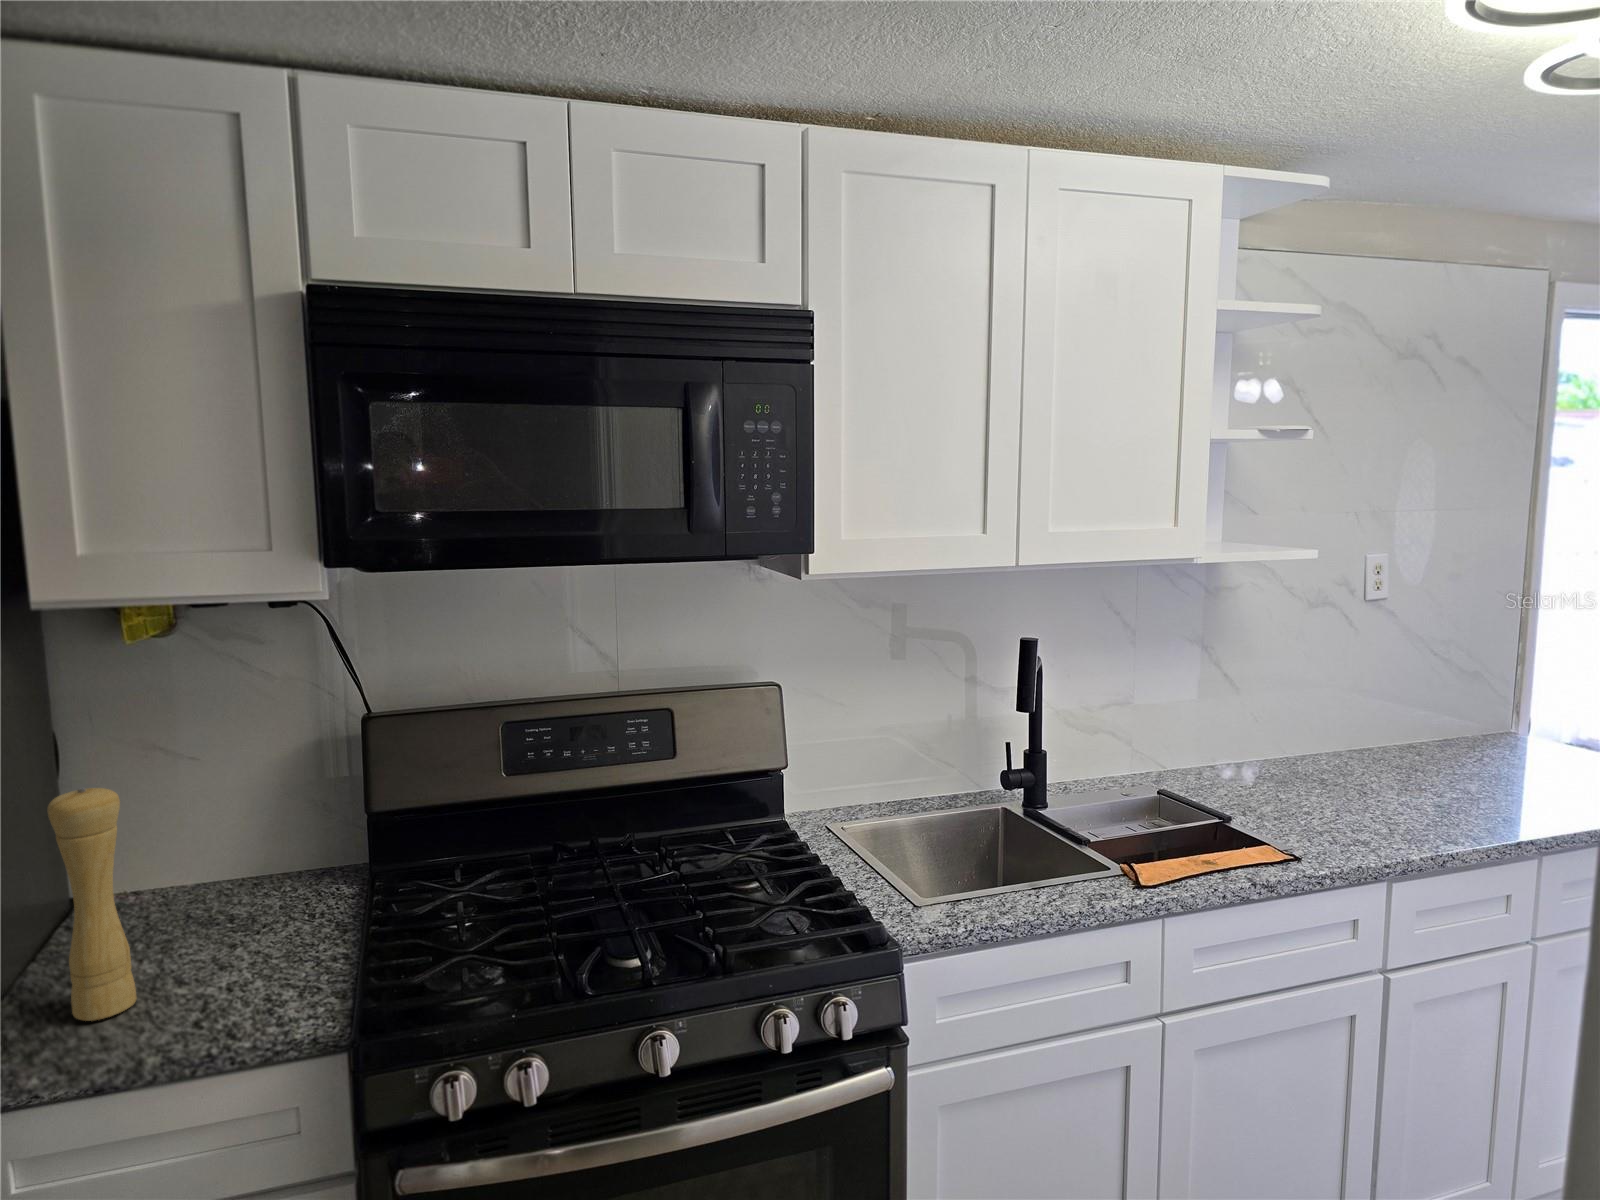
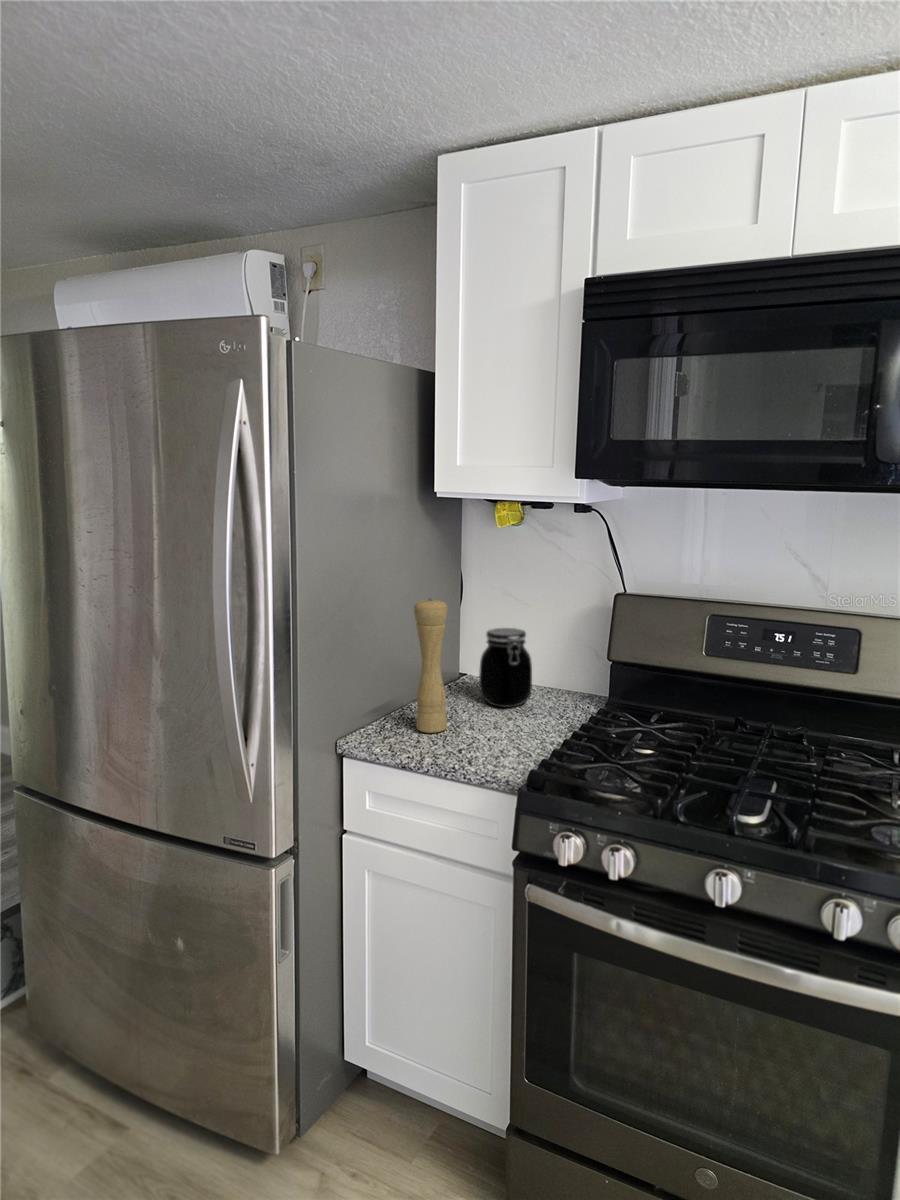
jar: none [149,800,245,932] -> present [479,628,532,707]

